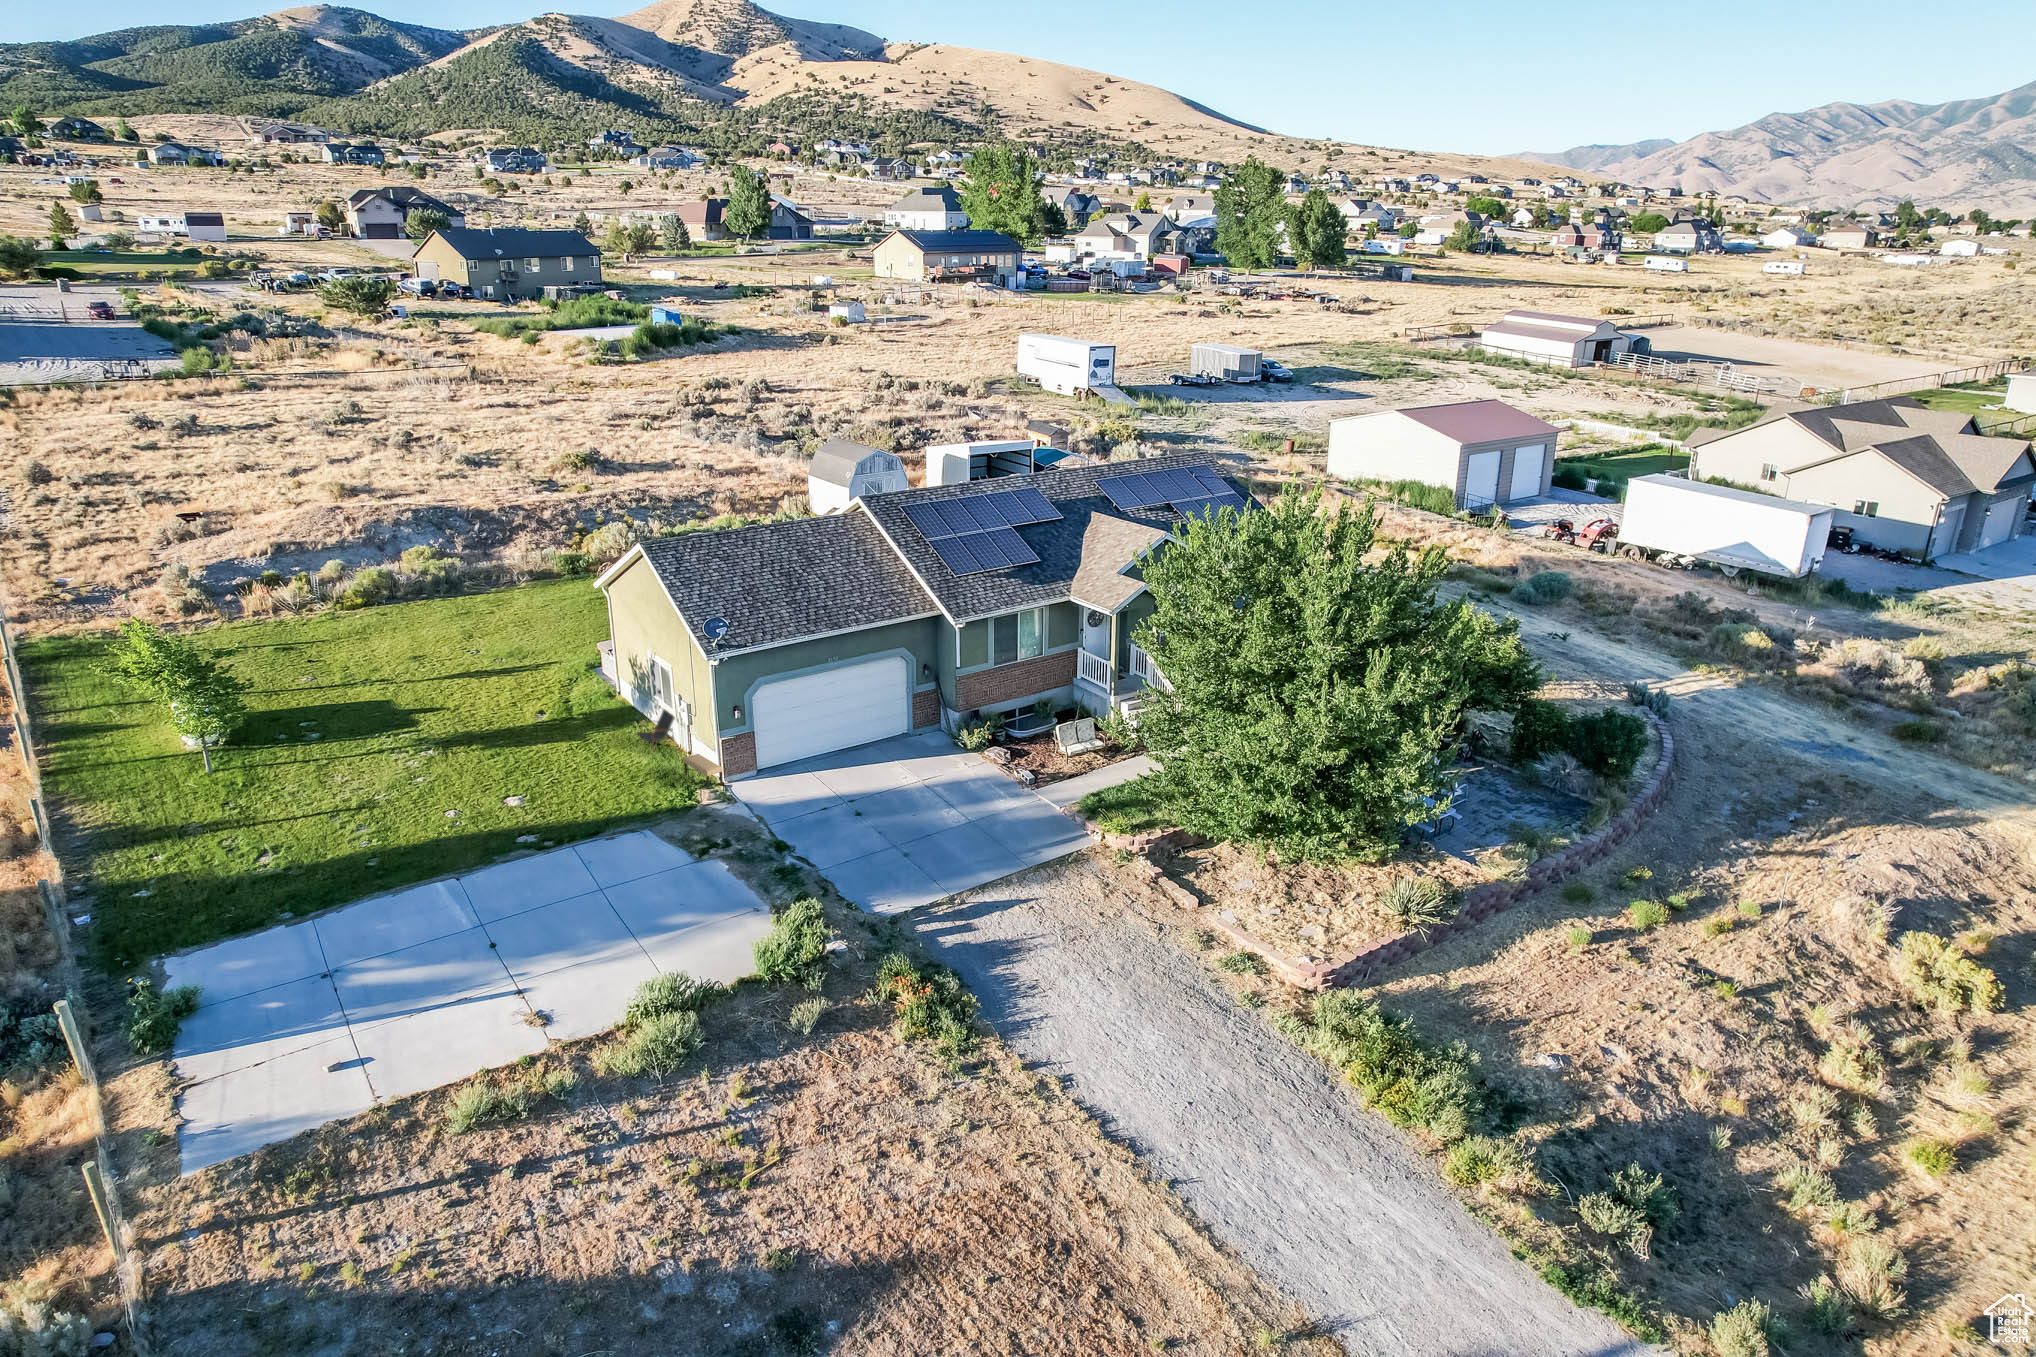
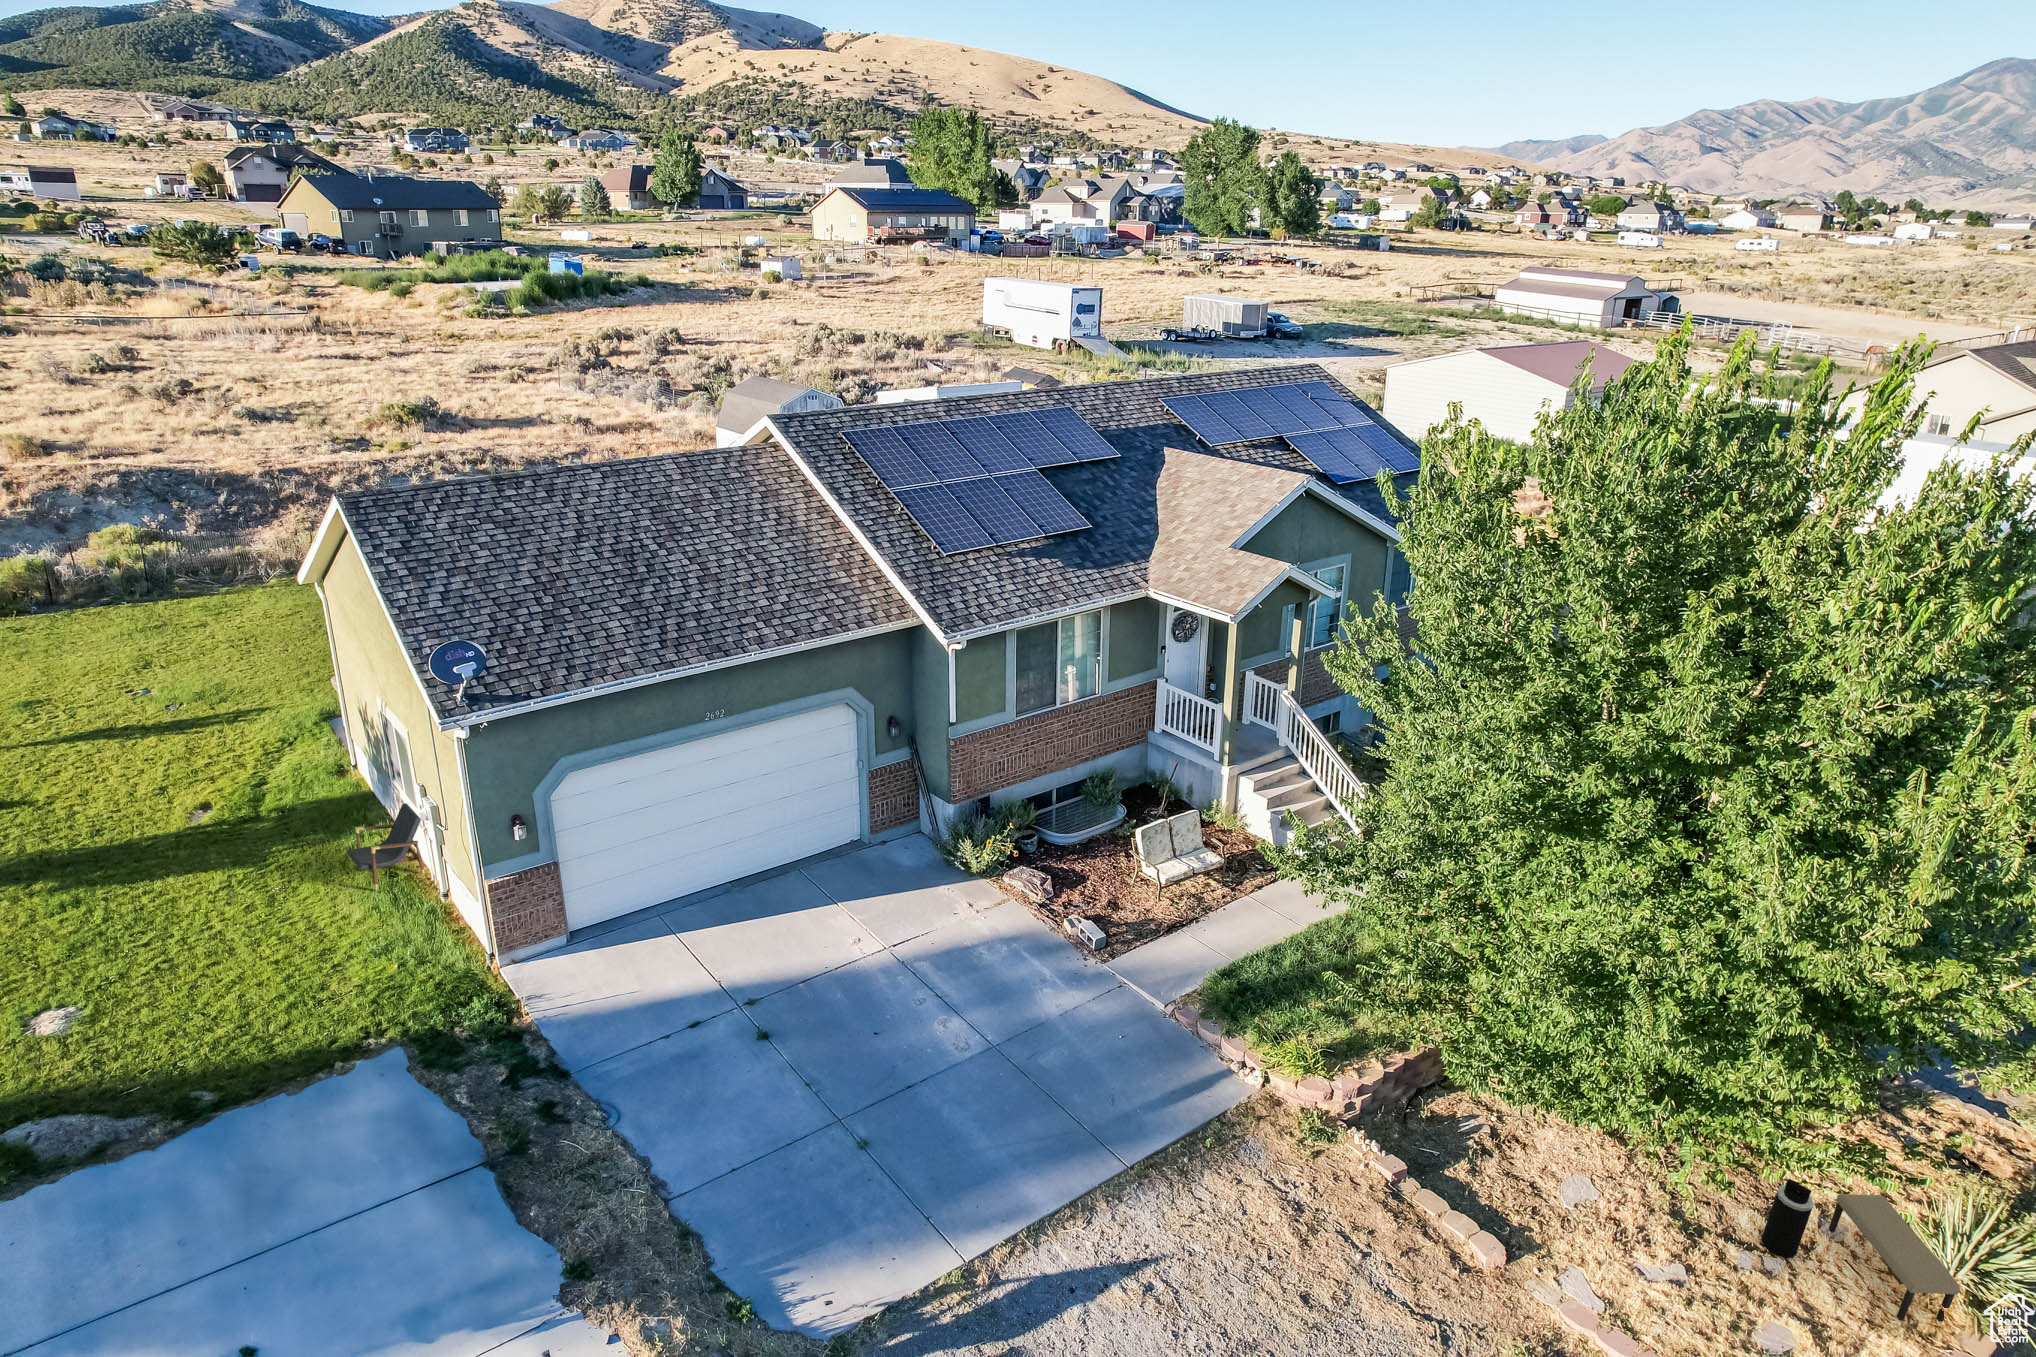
bench: present [683,754,723,789] -> present [1829,1194,1960,1322]
trash can: none [1316,867,1334,904] -> present [1761,1179,1814,1258]

